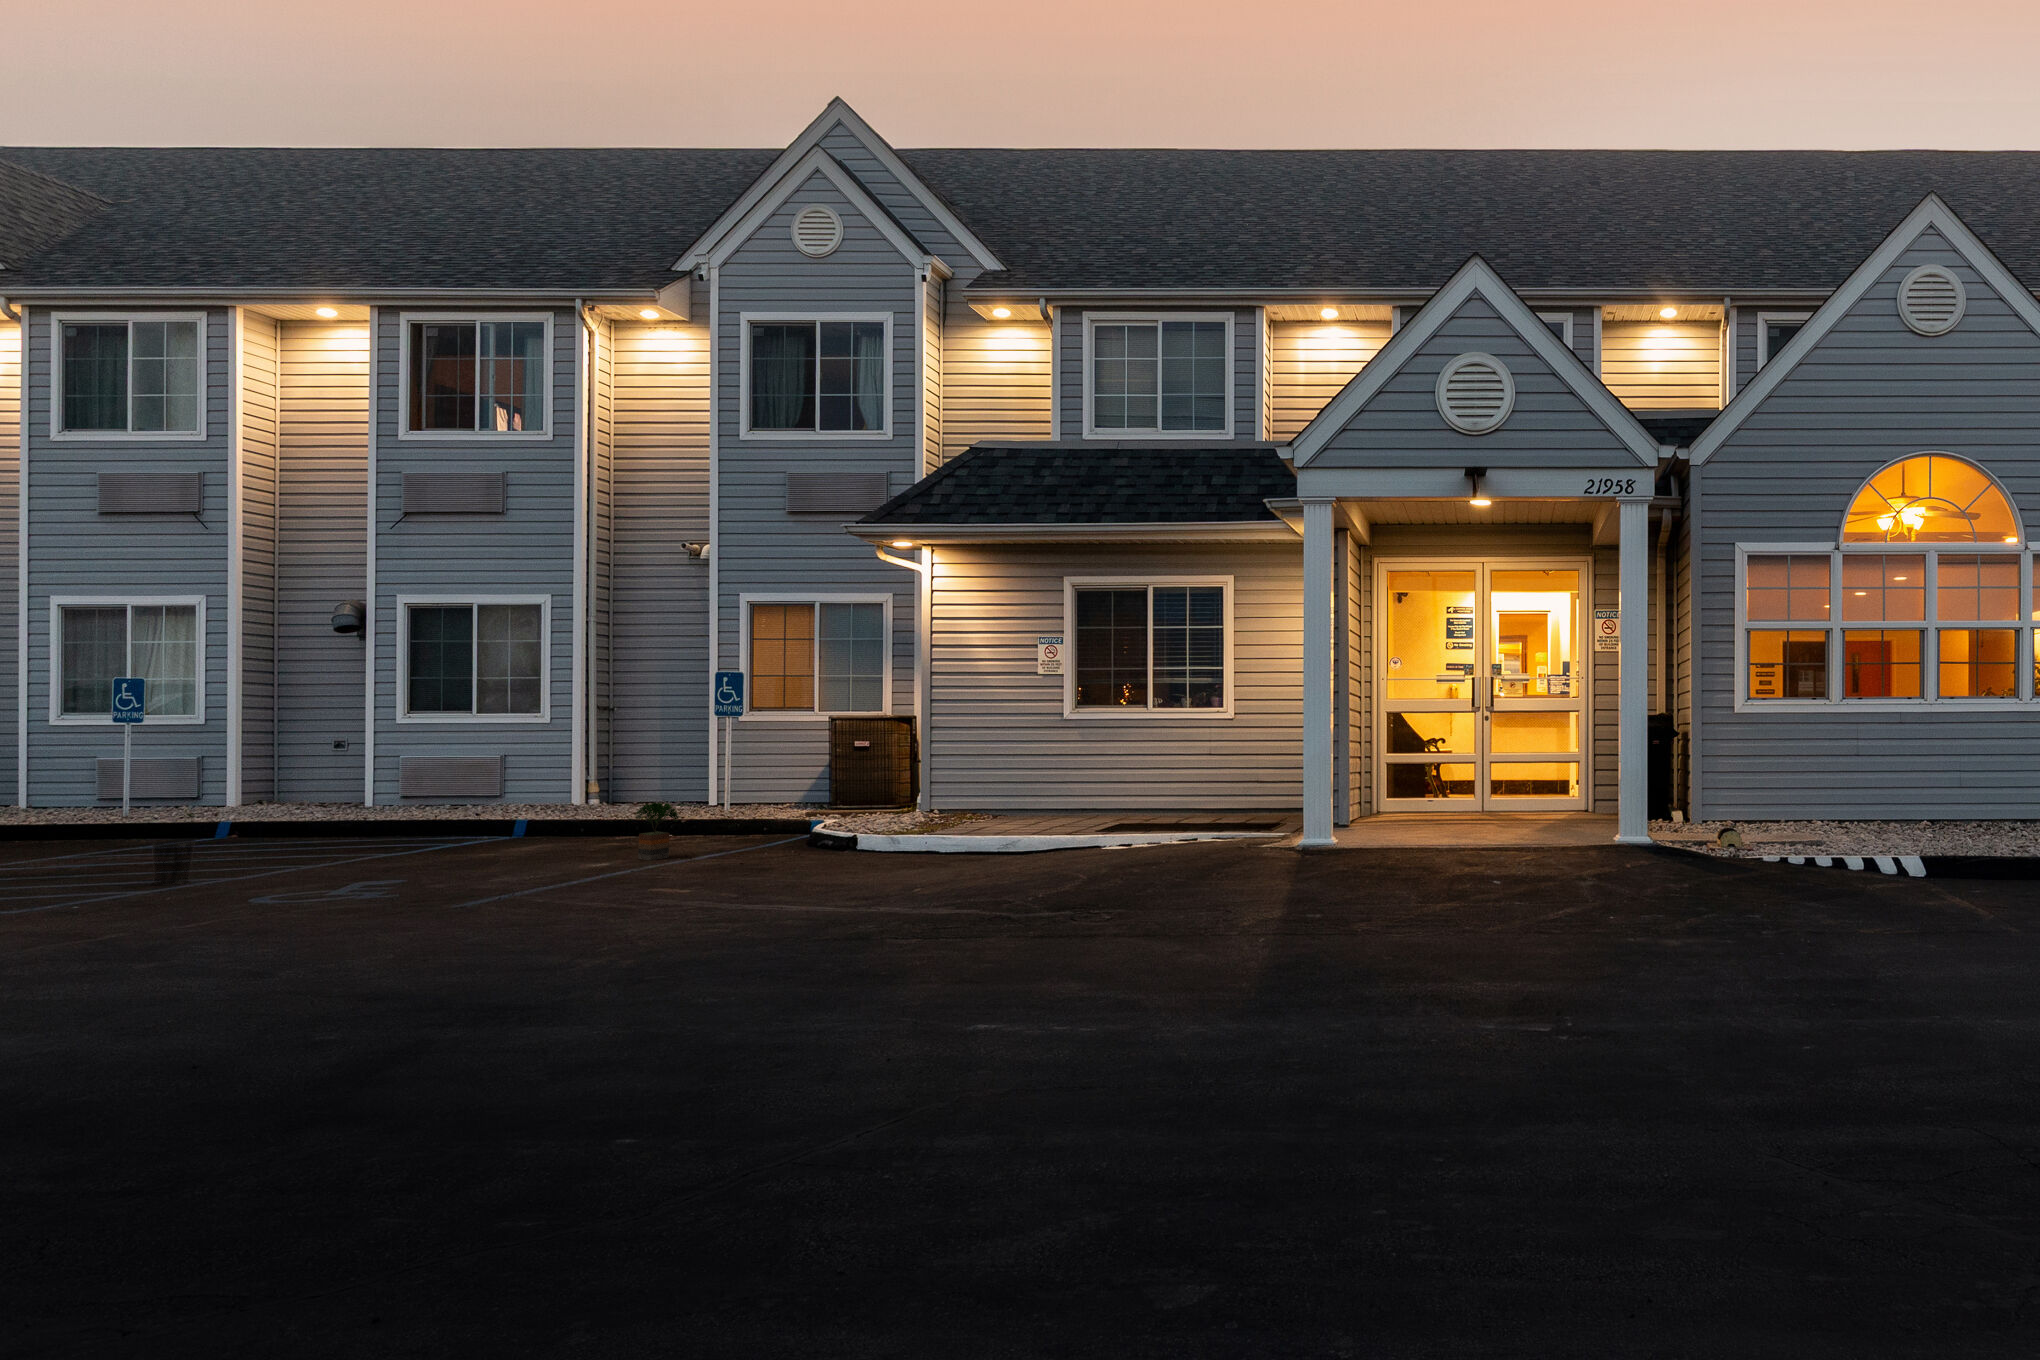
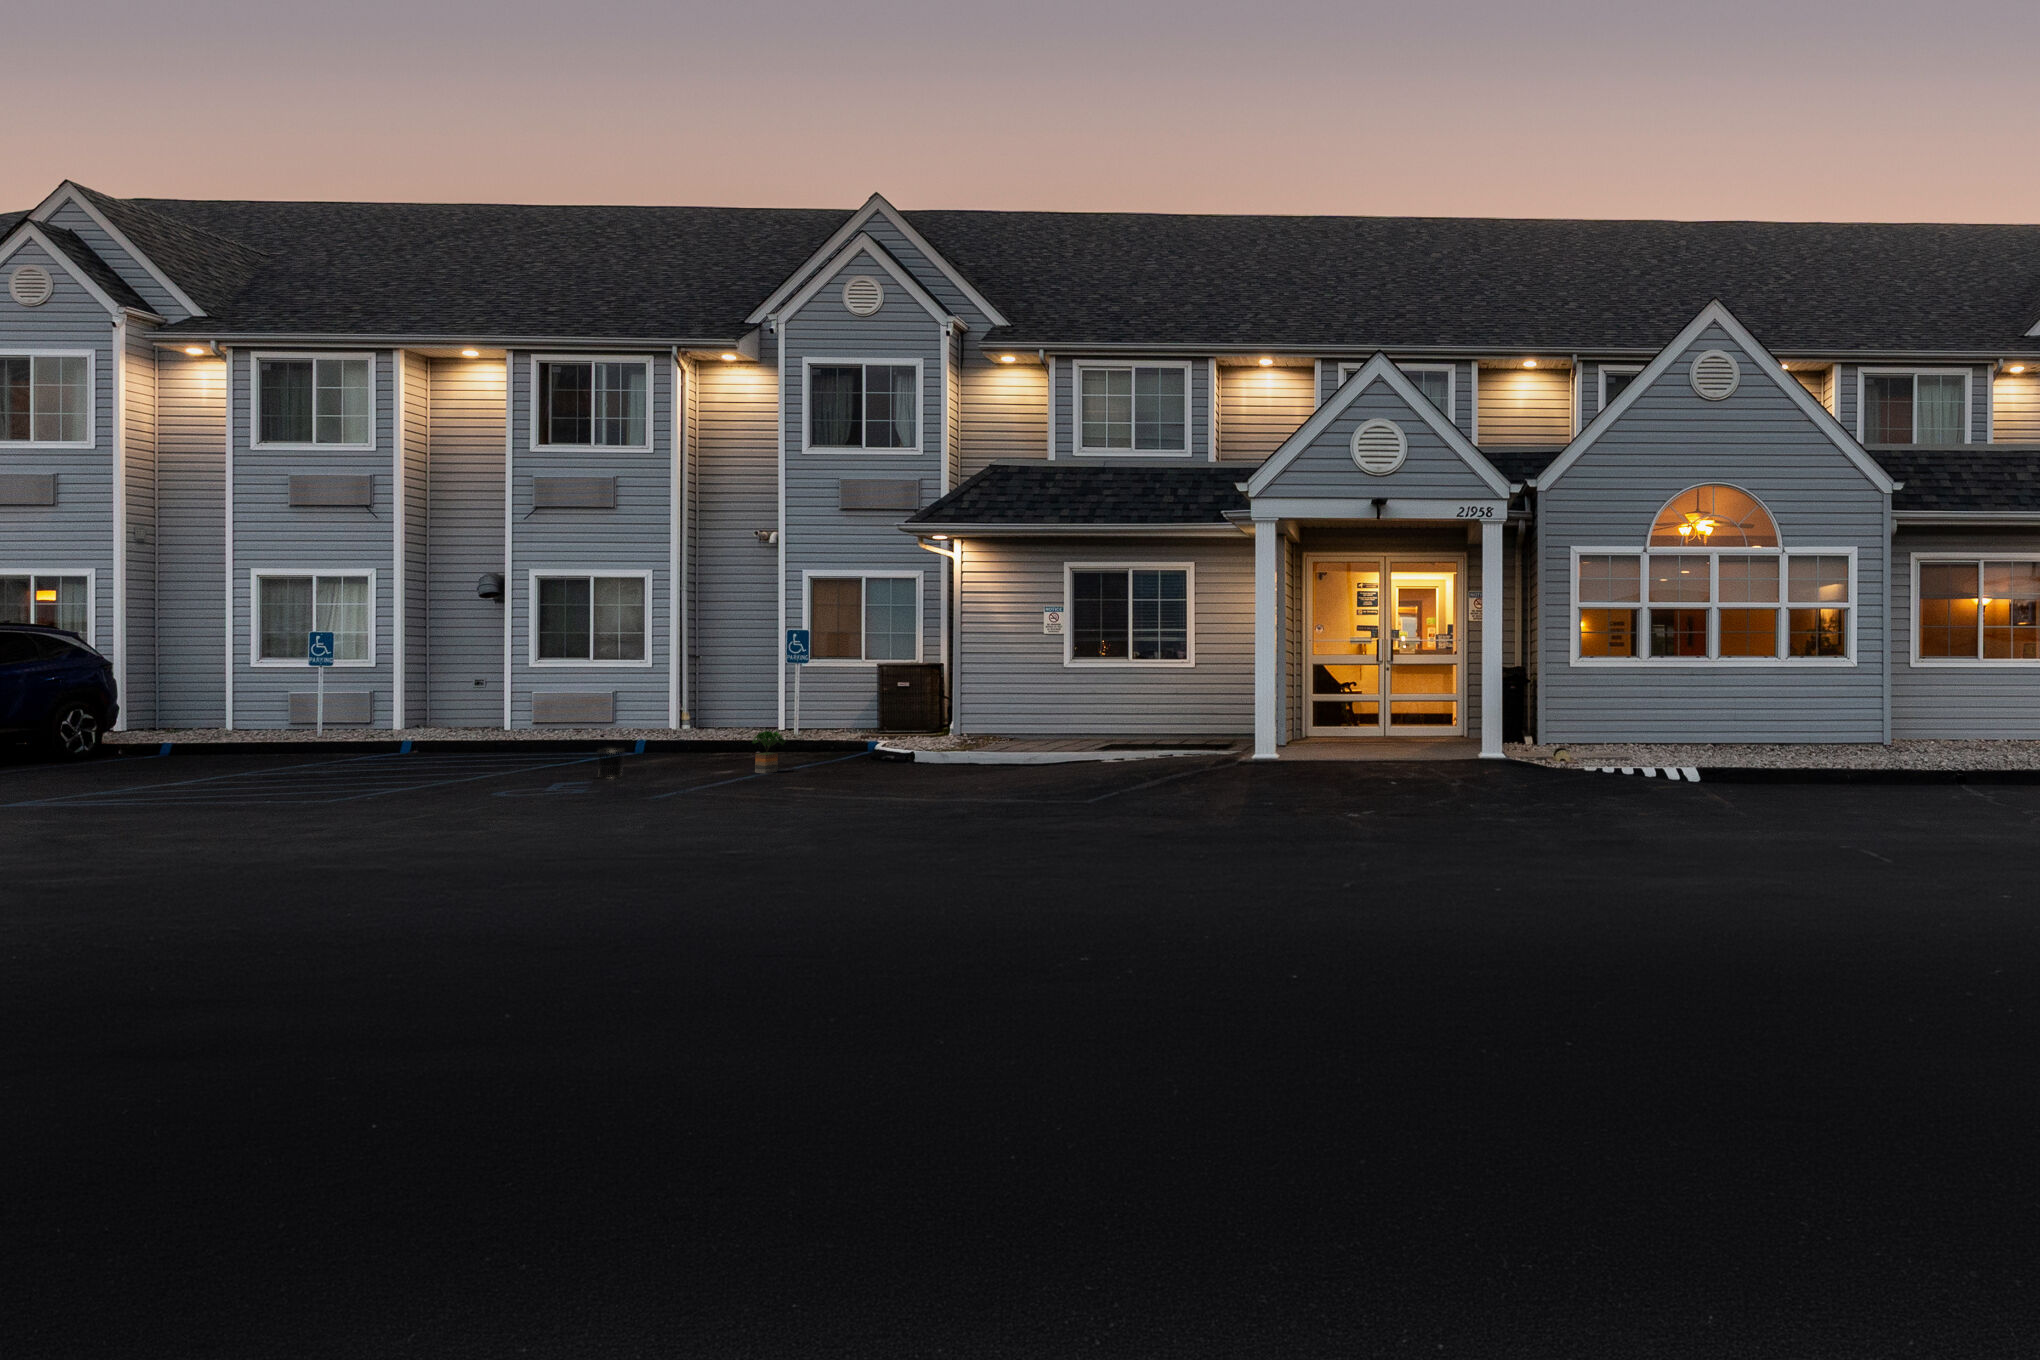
waste bin: present [152,840,195,885] -> present [598,748,624,778]

